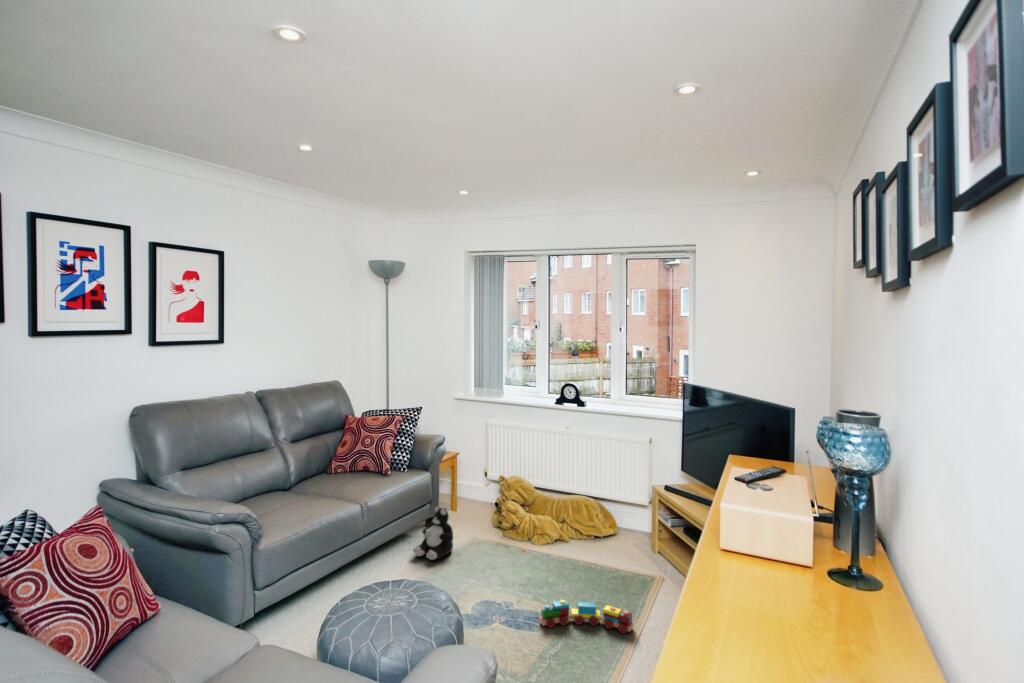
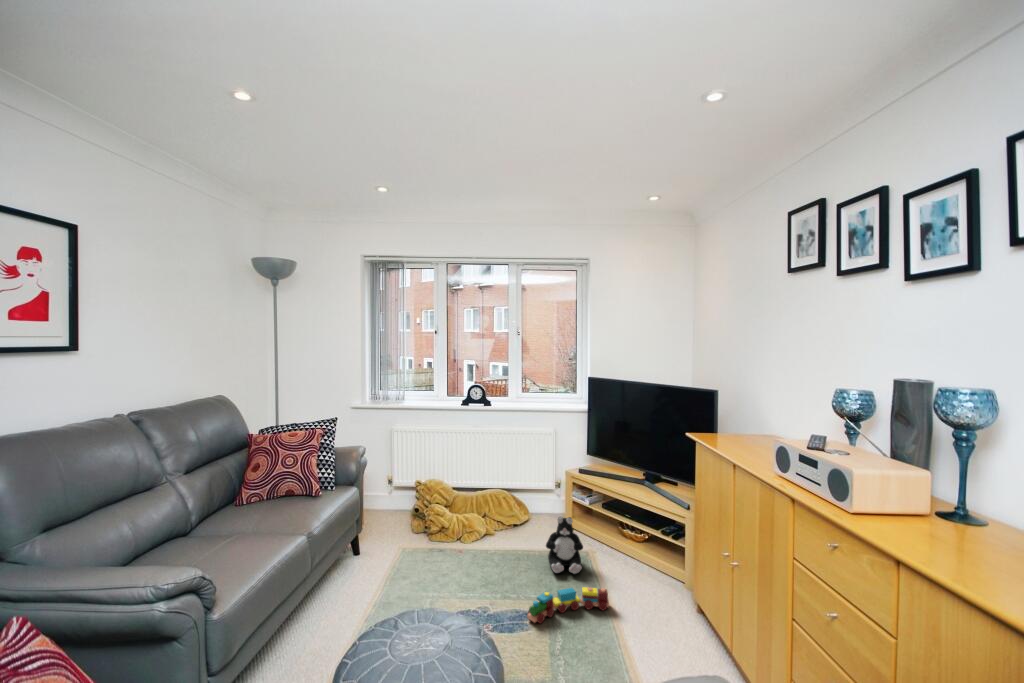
plush toy: present [413,507,453,560] -> present [546,517,583,574]

